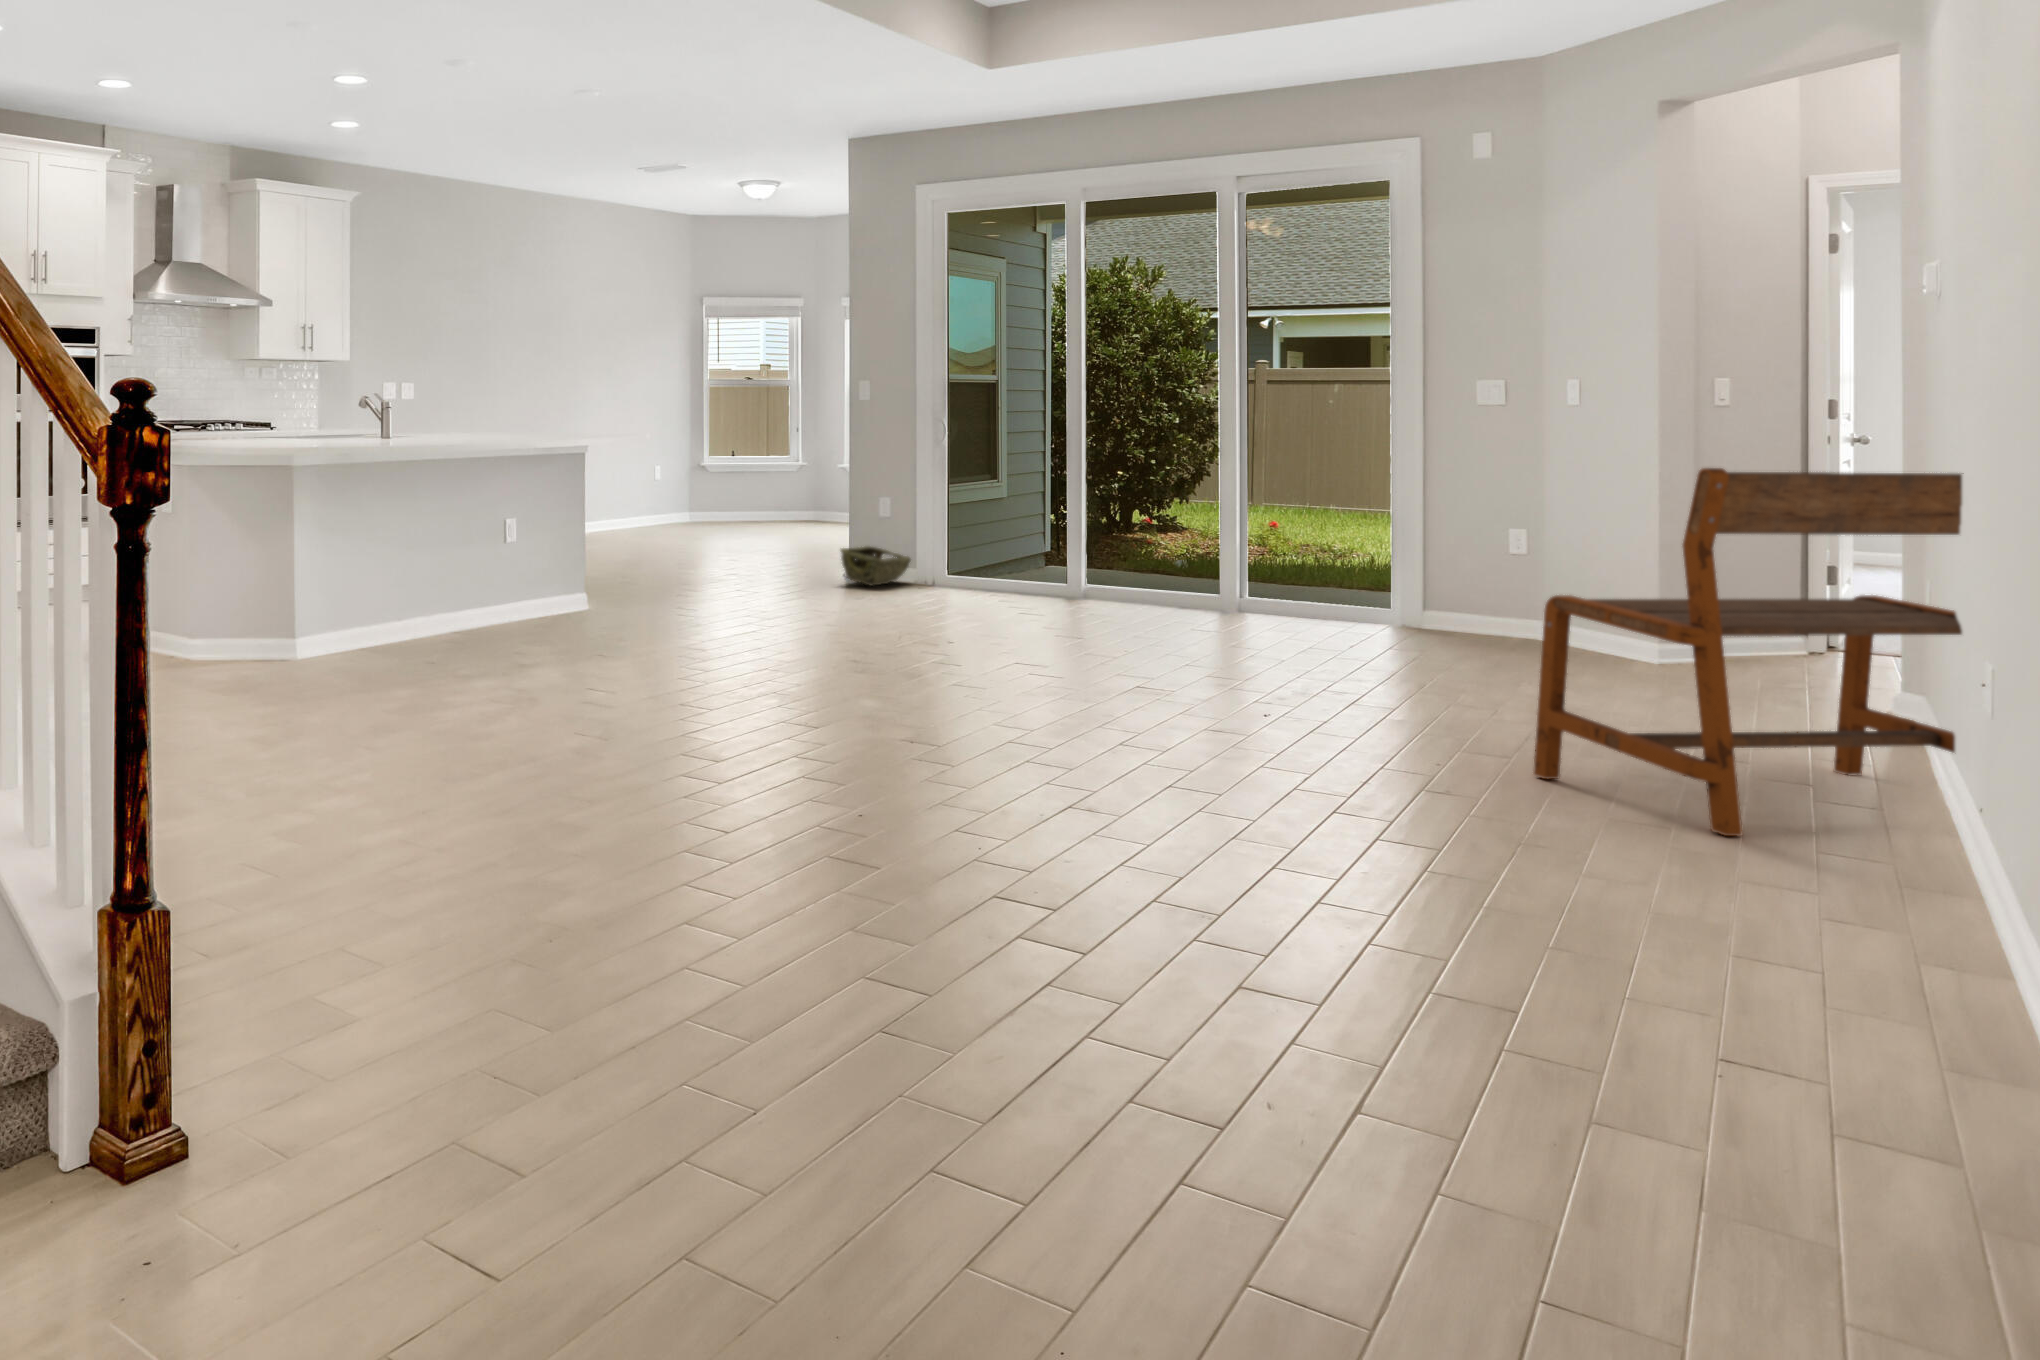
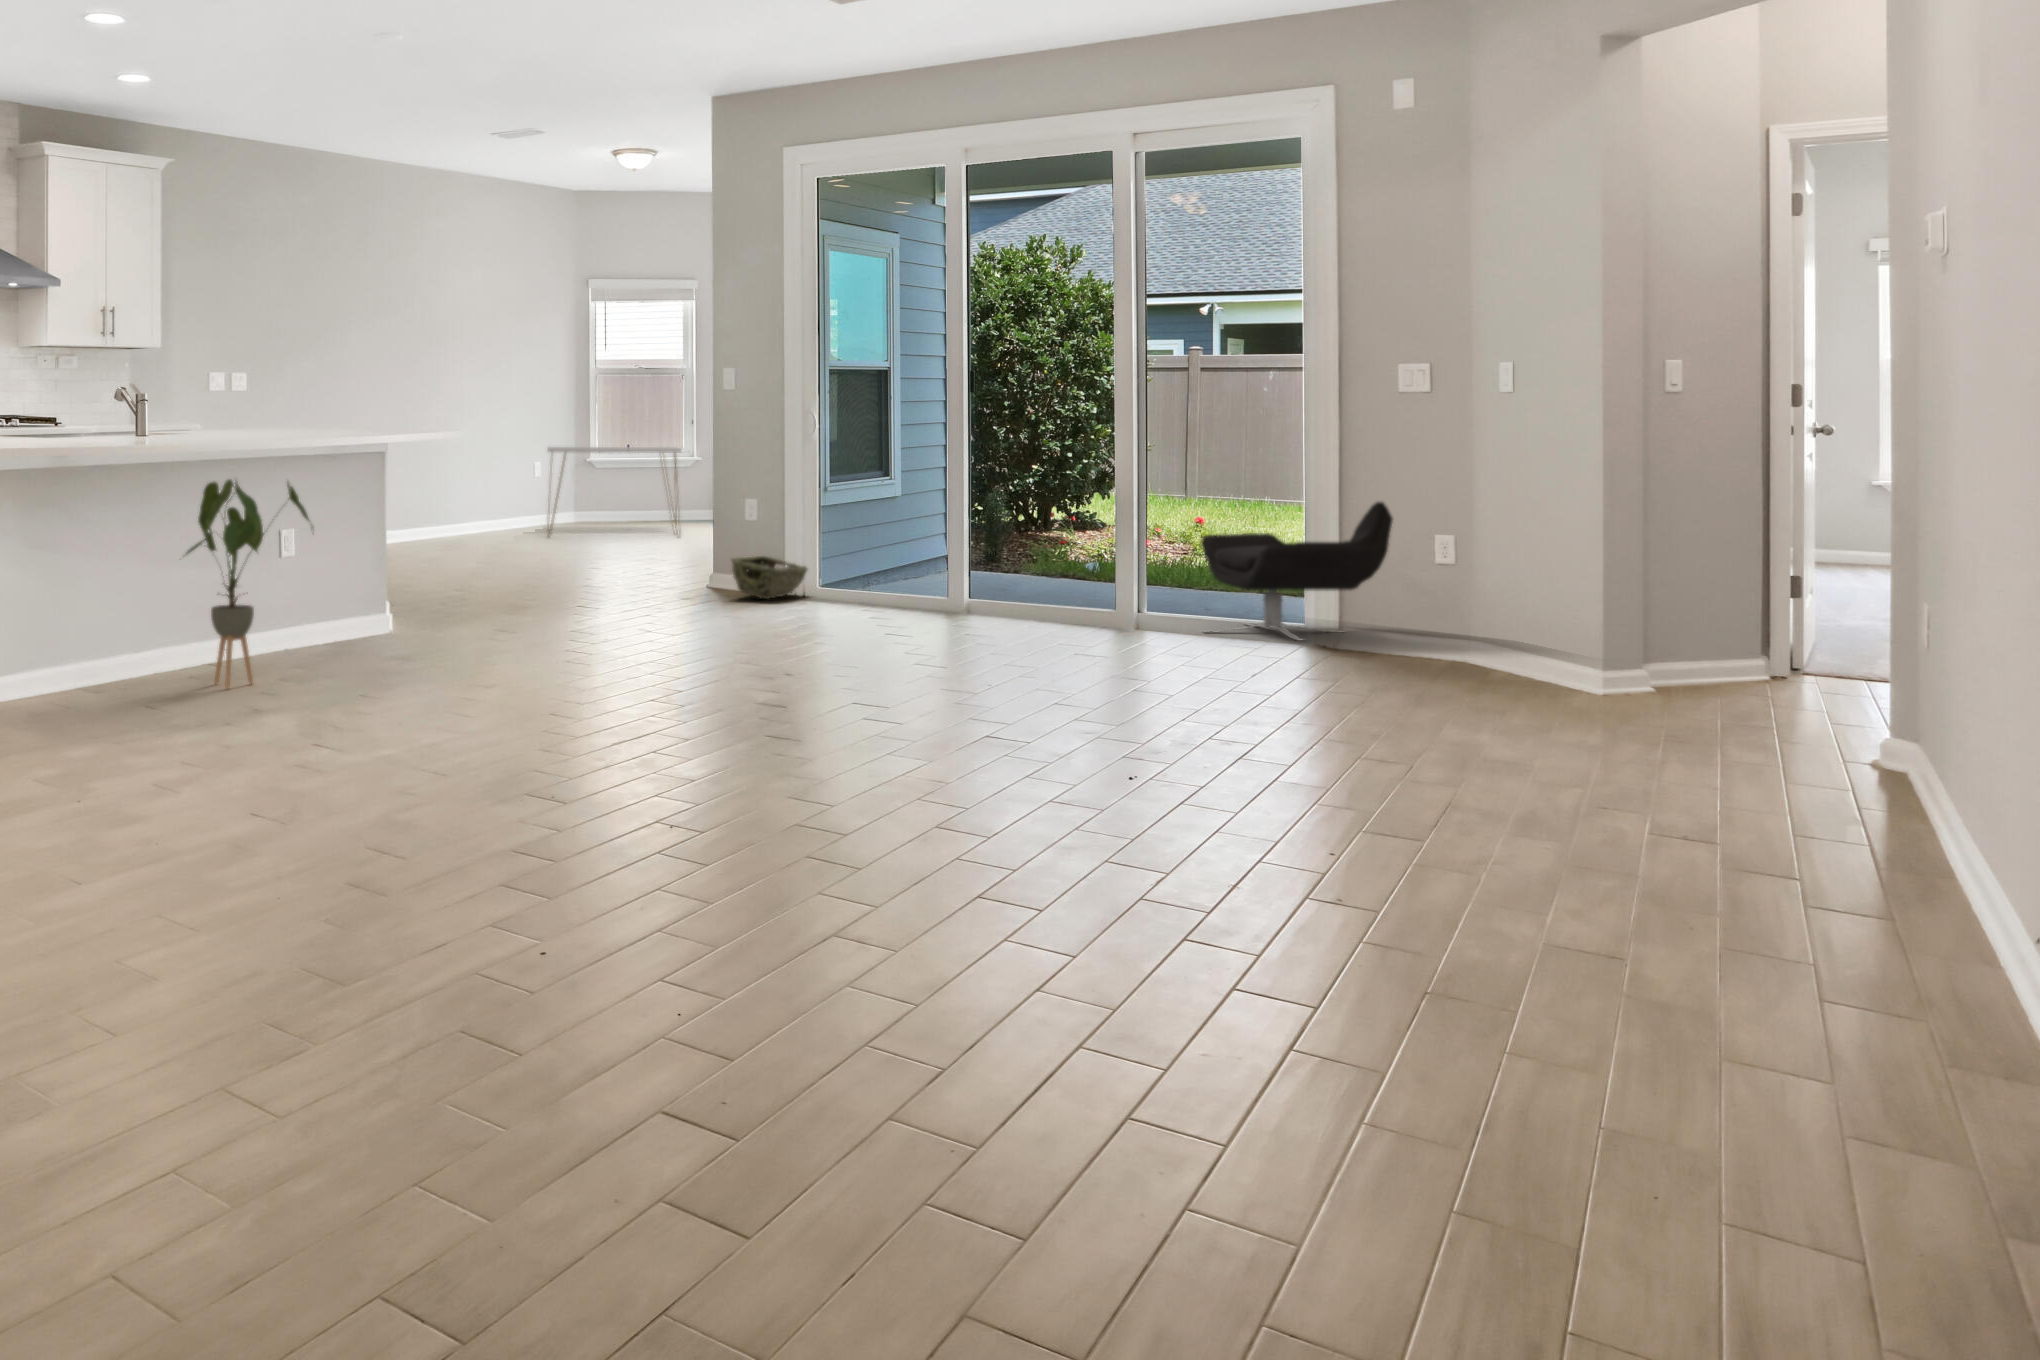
console table: none [695,440,814,522] -> present [547,447,682,536]
bench: present [1534,468,1962,836] -> none [1476,431,1943,796]
house plant: none [330,480,447,662] -> present [186,479,314,688]
lounge chair: none [1277,500,1476,644] -> present [1201,502,1393,640]

